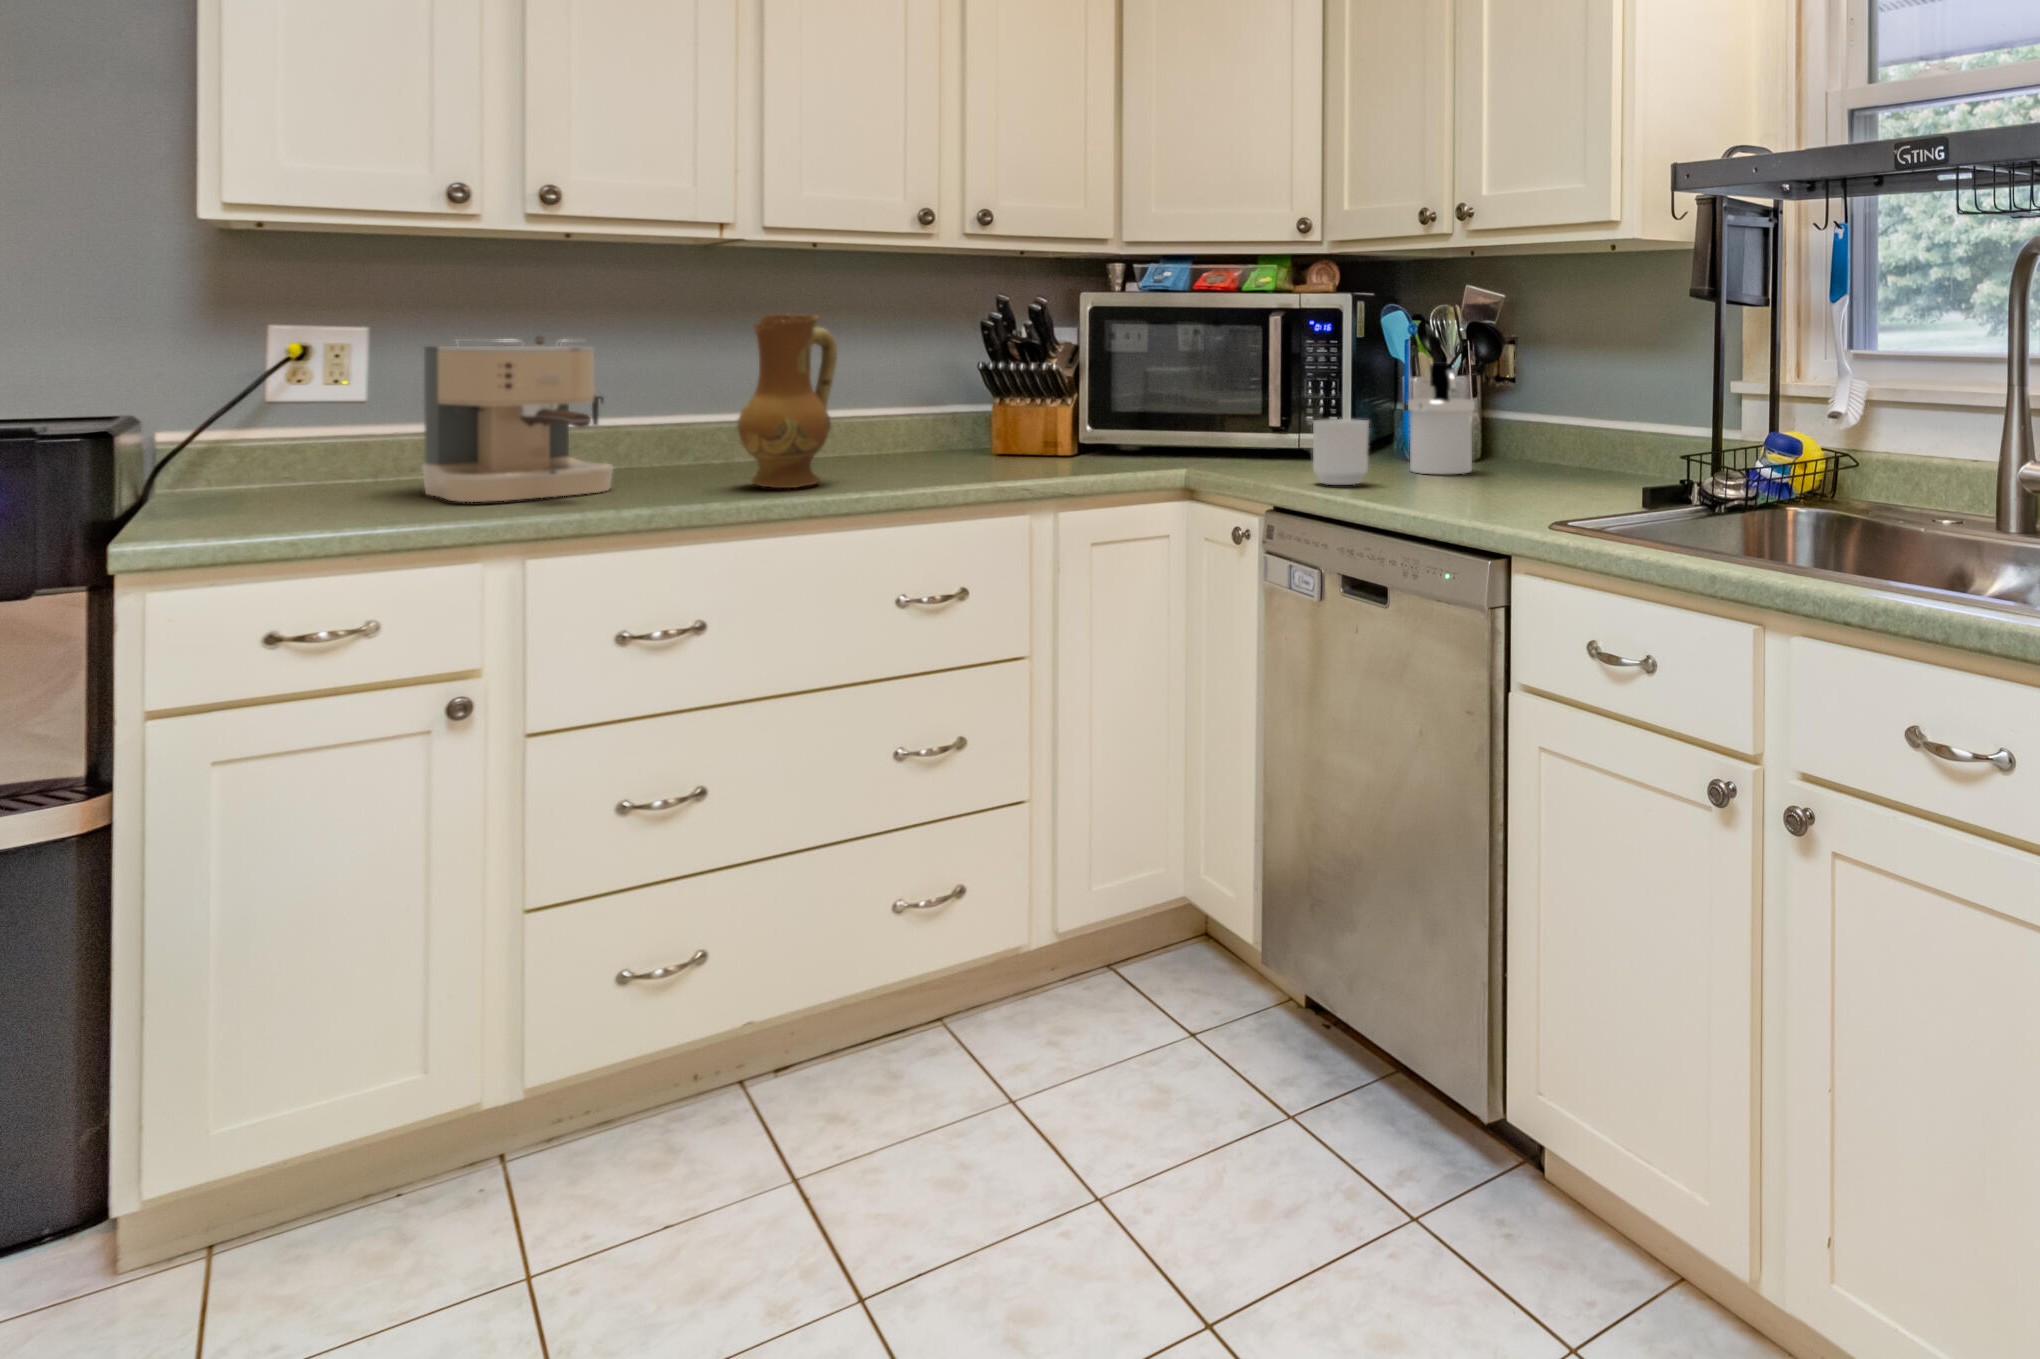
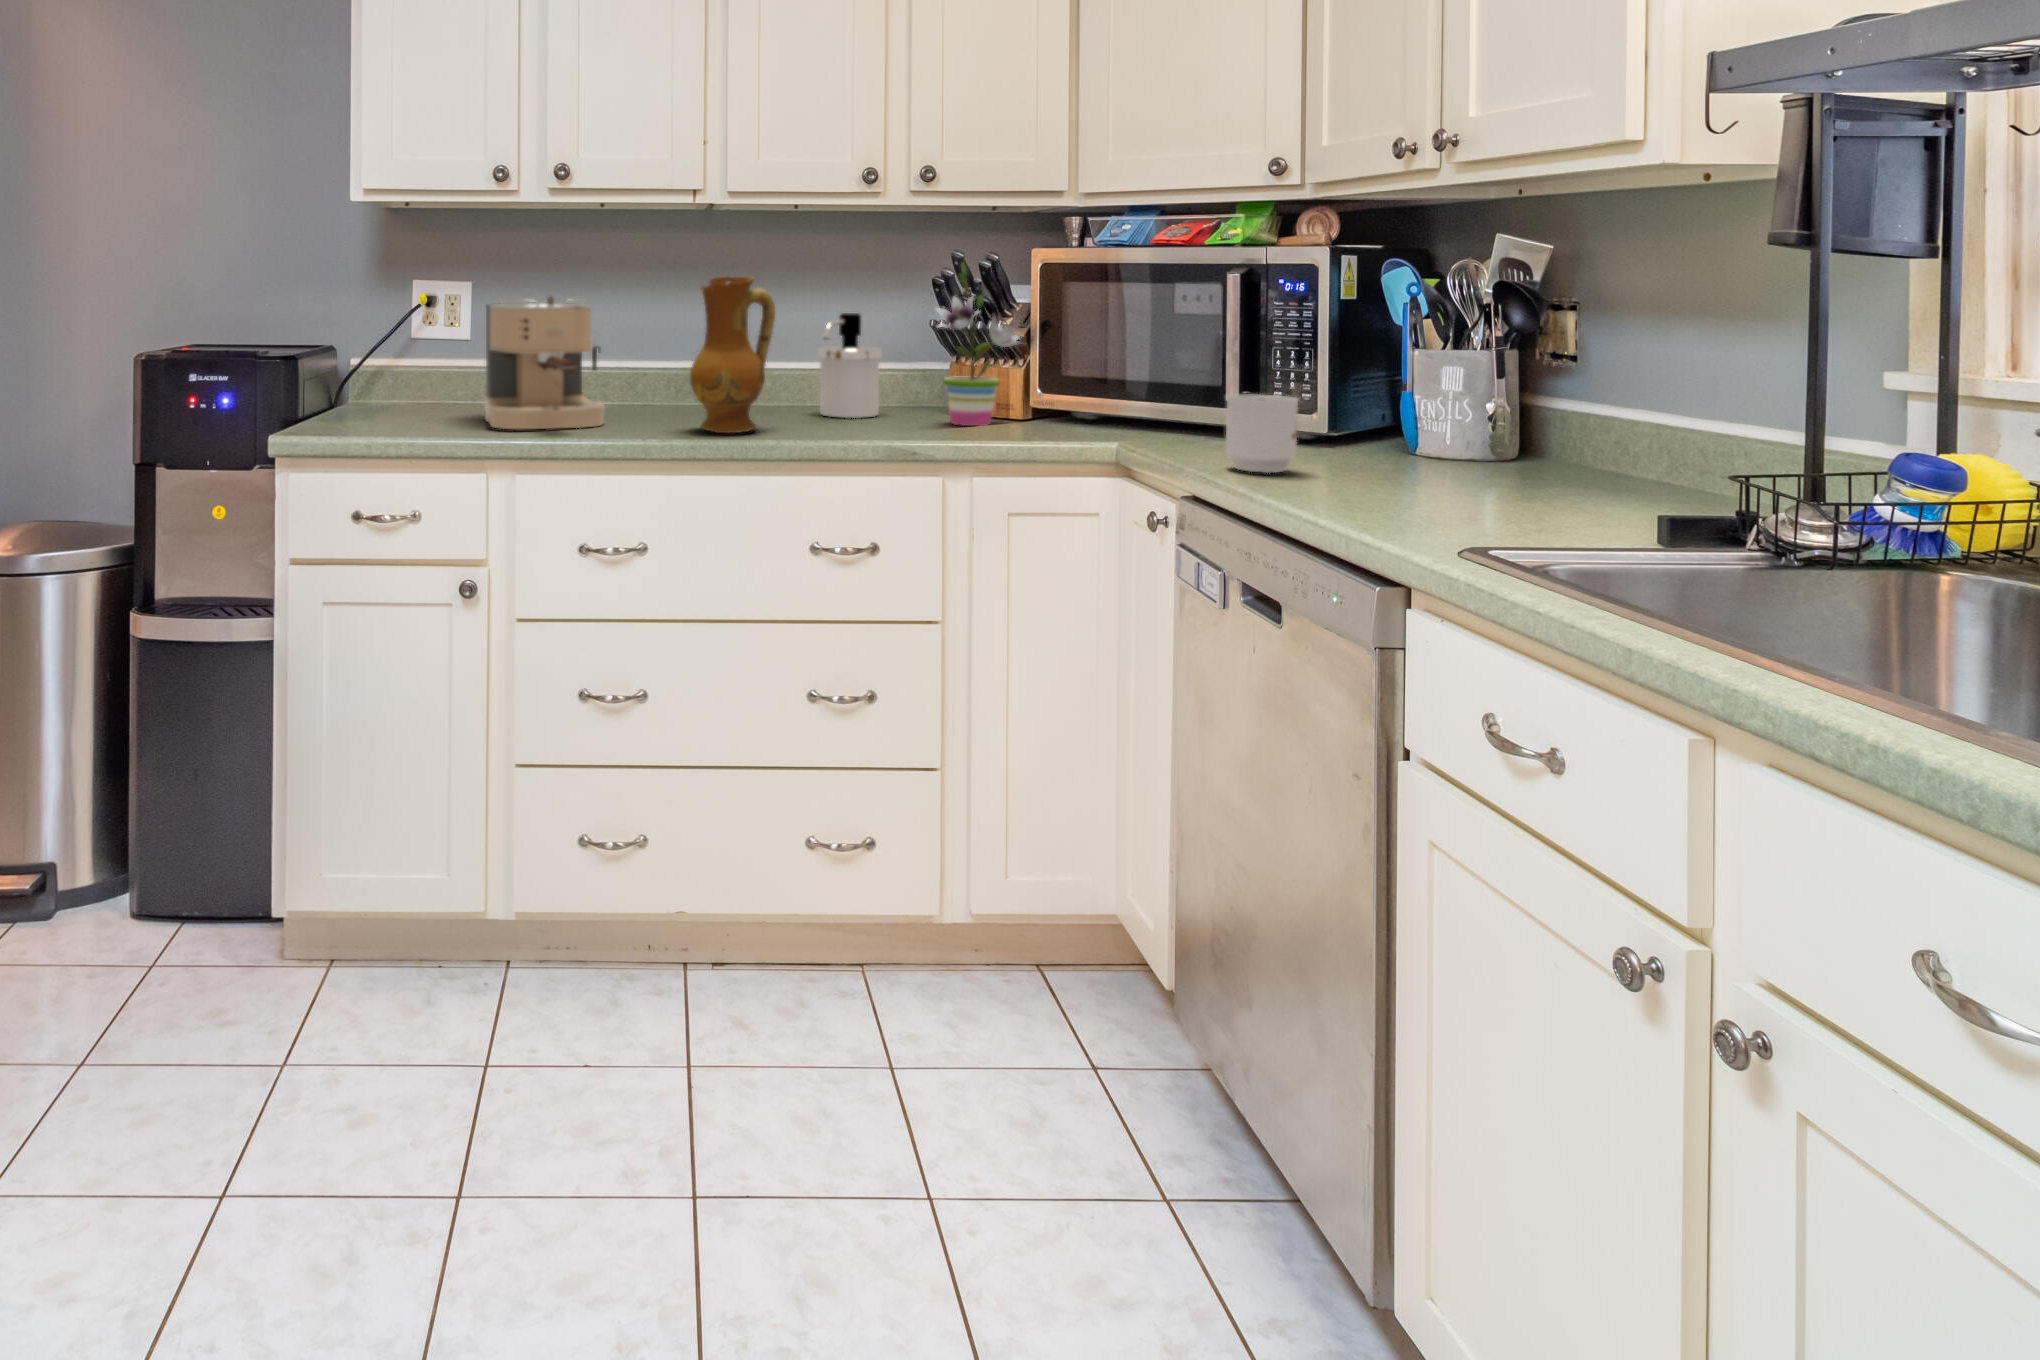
potted plant: none [1004,303,1093,466] -> present [936,263,1021,426]
soap dispenser: present [1408,363,1475,475] -> present [818,313,882,418]

